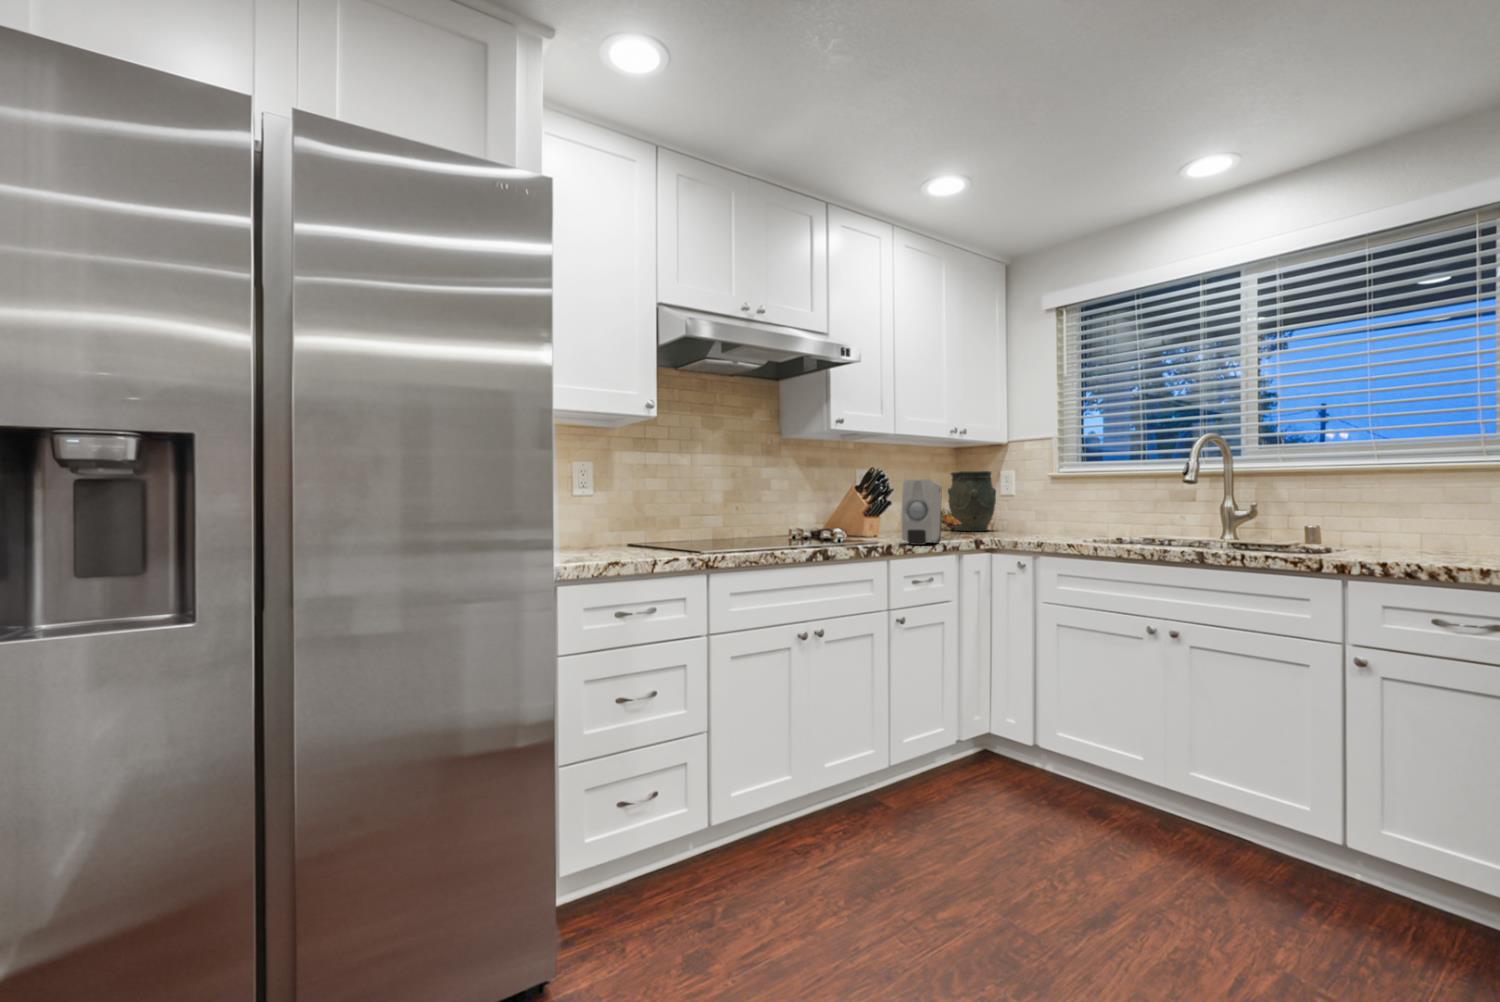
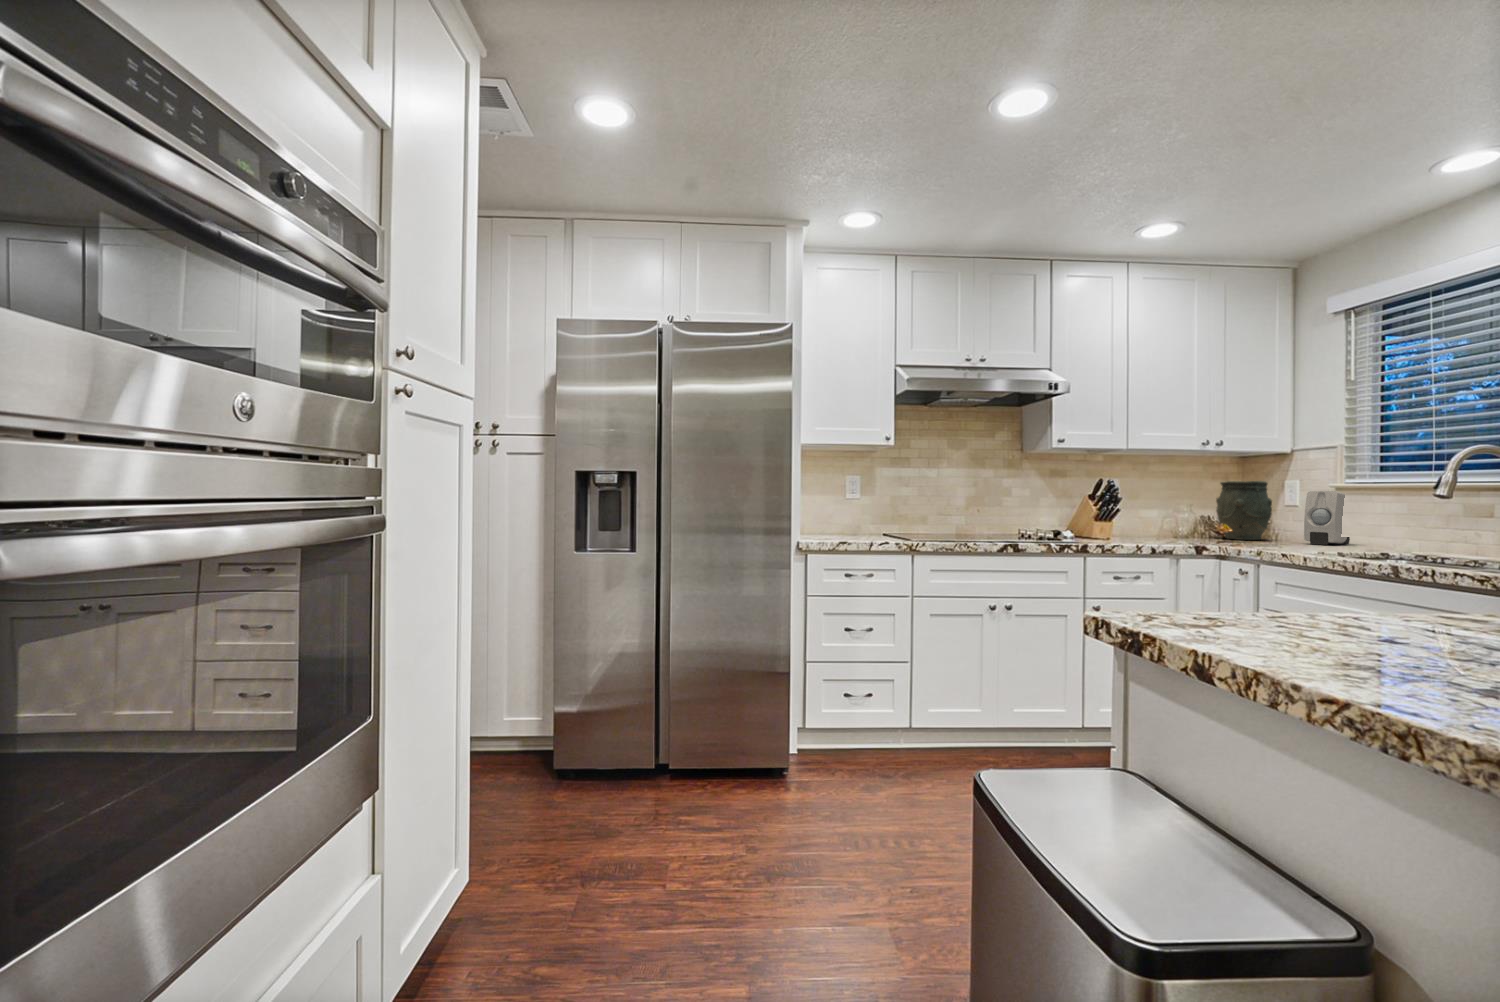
soap dispenser: present [902,480,941,545] -> present [1304,491,1350,545]

